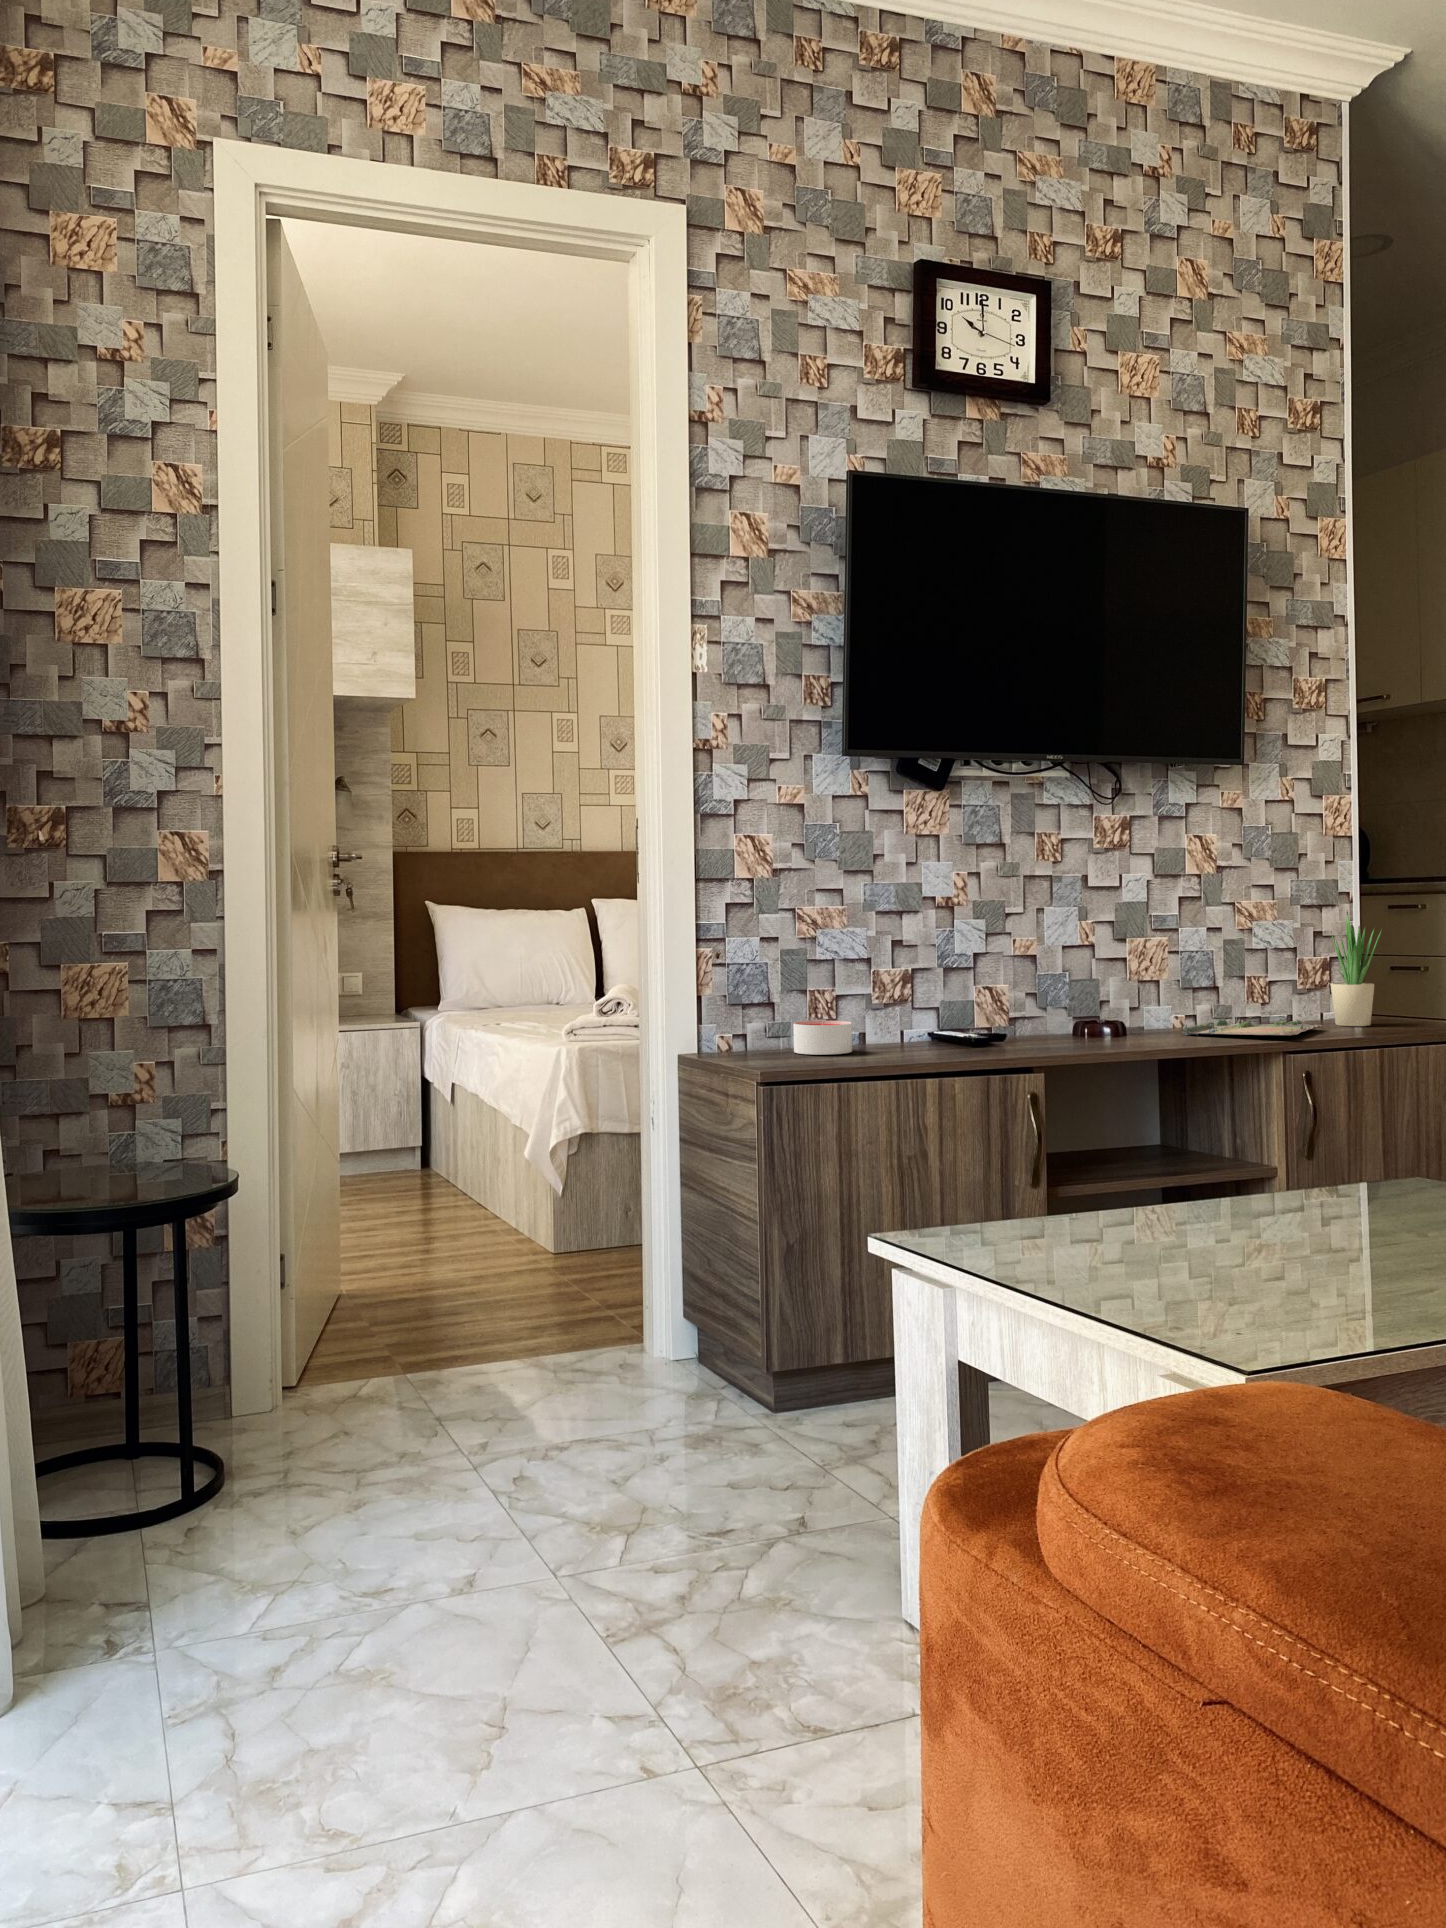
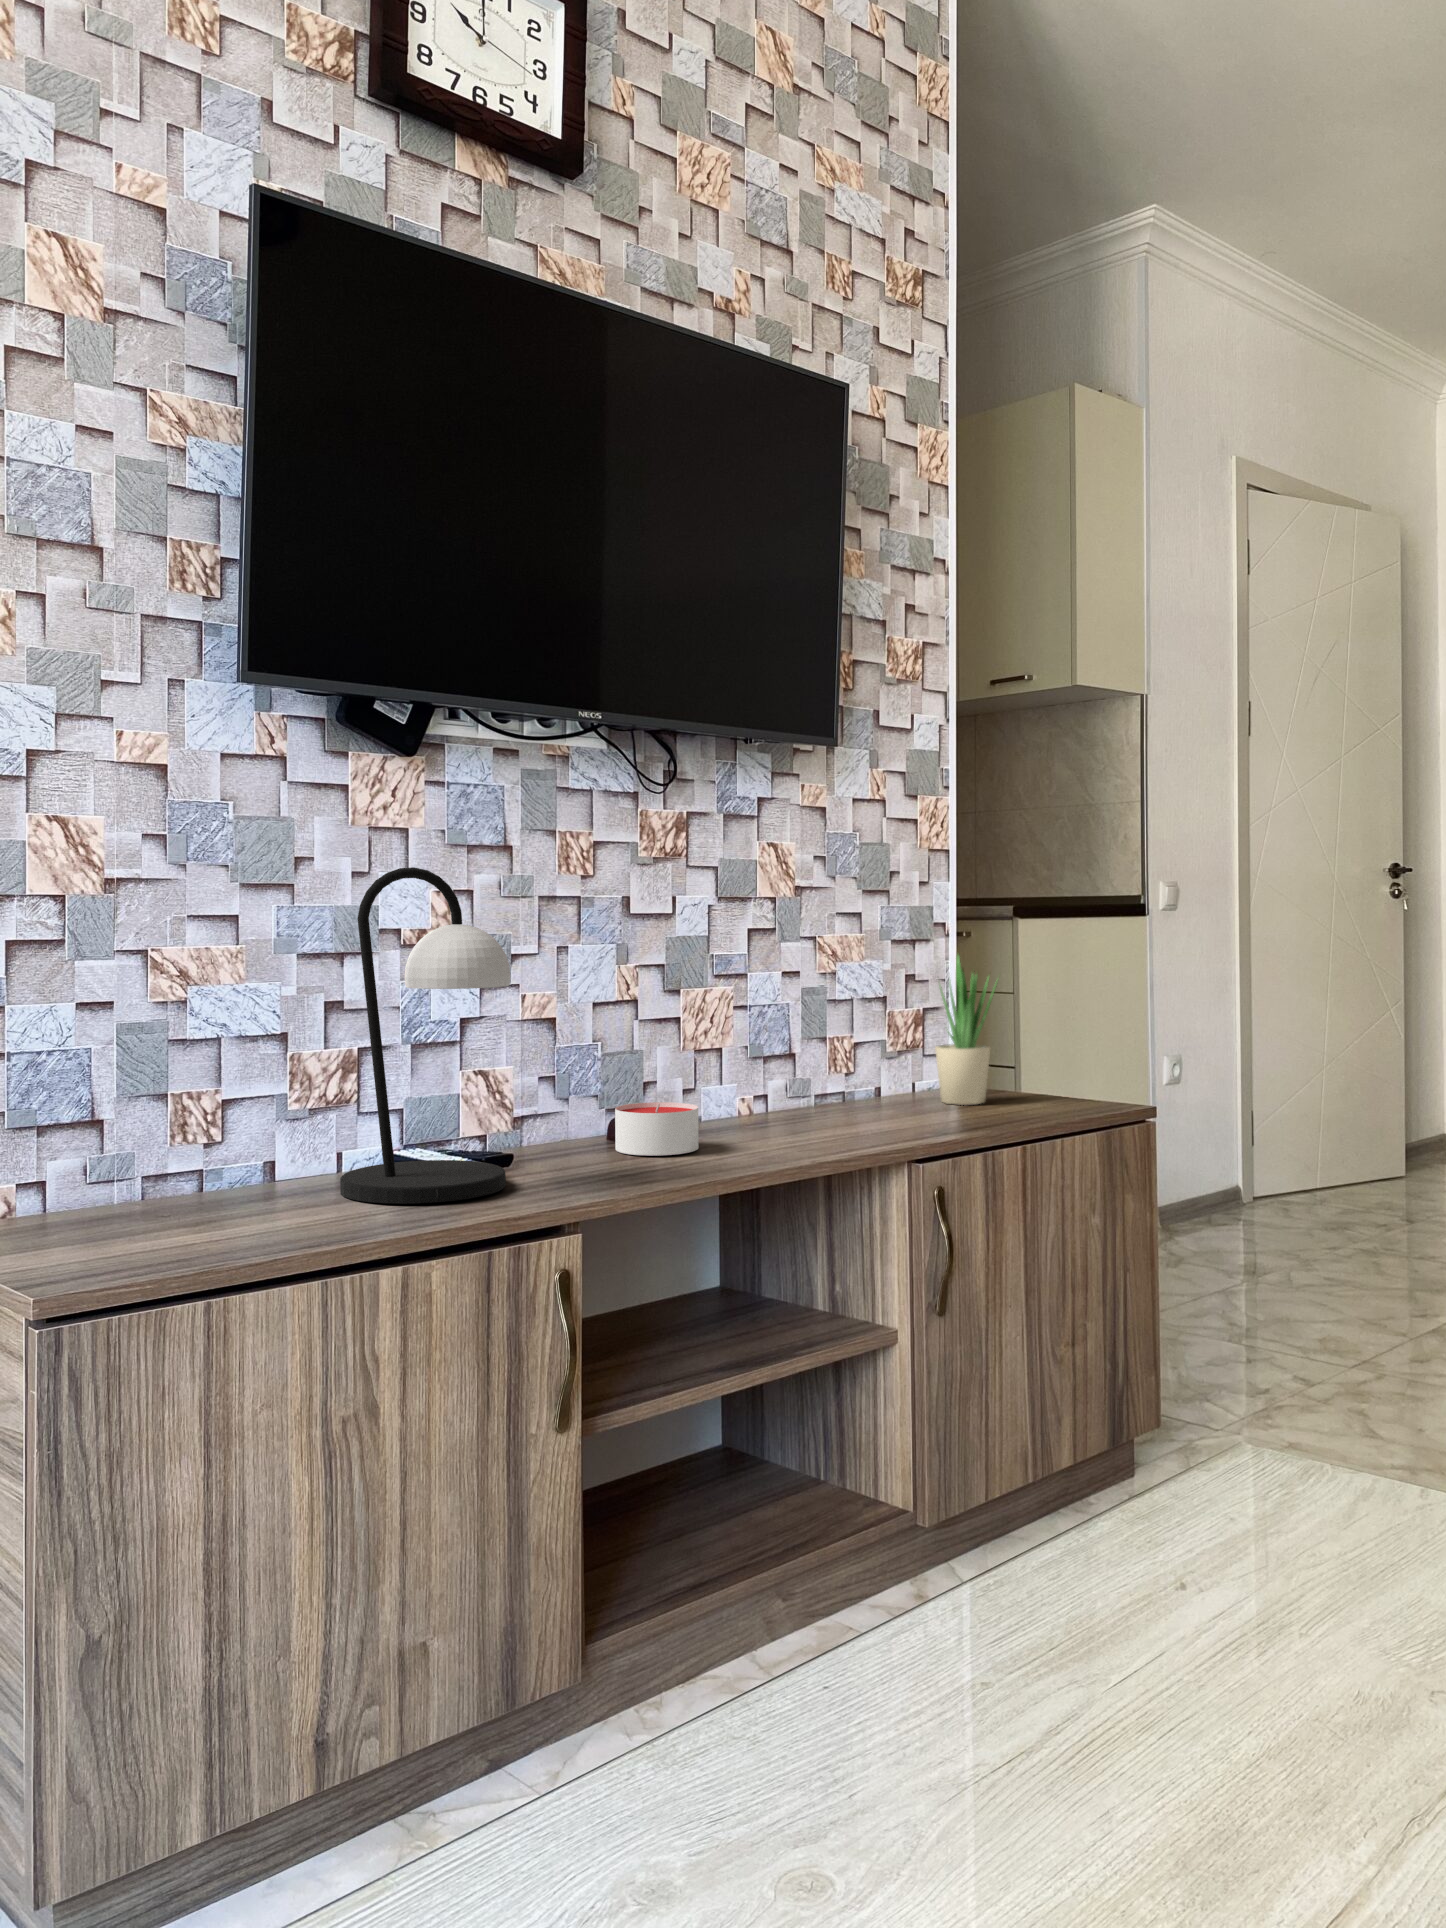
table lamp: none [903,859,1002,1053] -> present [340,867,510,1204]
tray: present [1182,1014,1322,1036] -> none [762,1089,936,1134]
candle: present [793,1021,852,1055] -> present [615,1102,699,1156]

